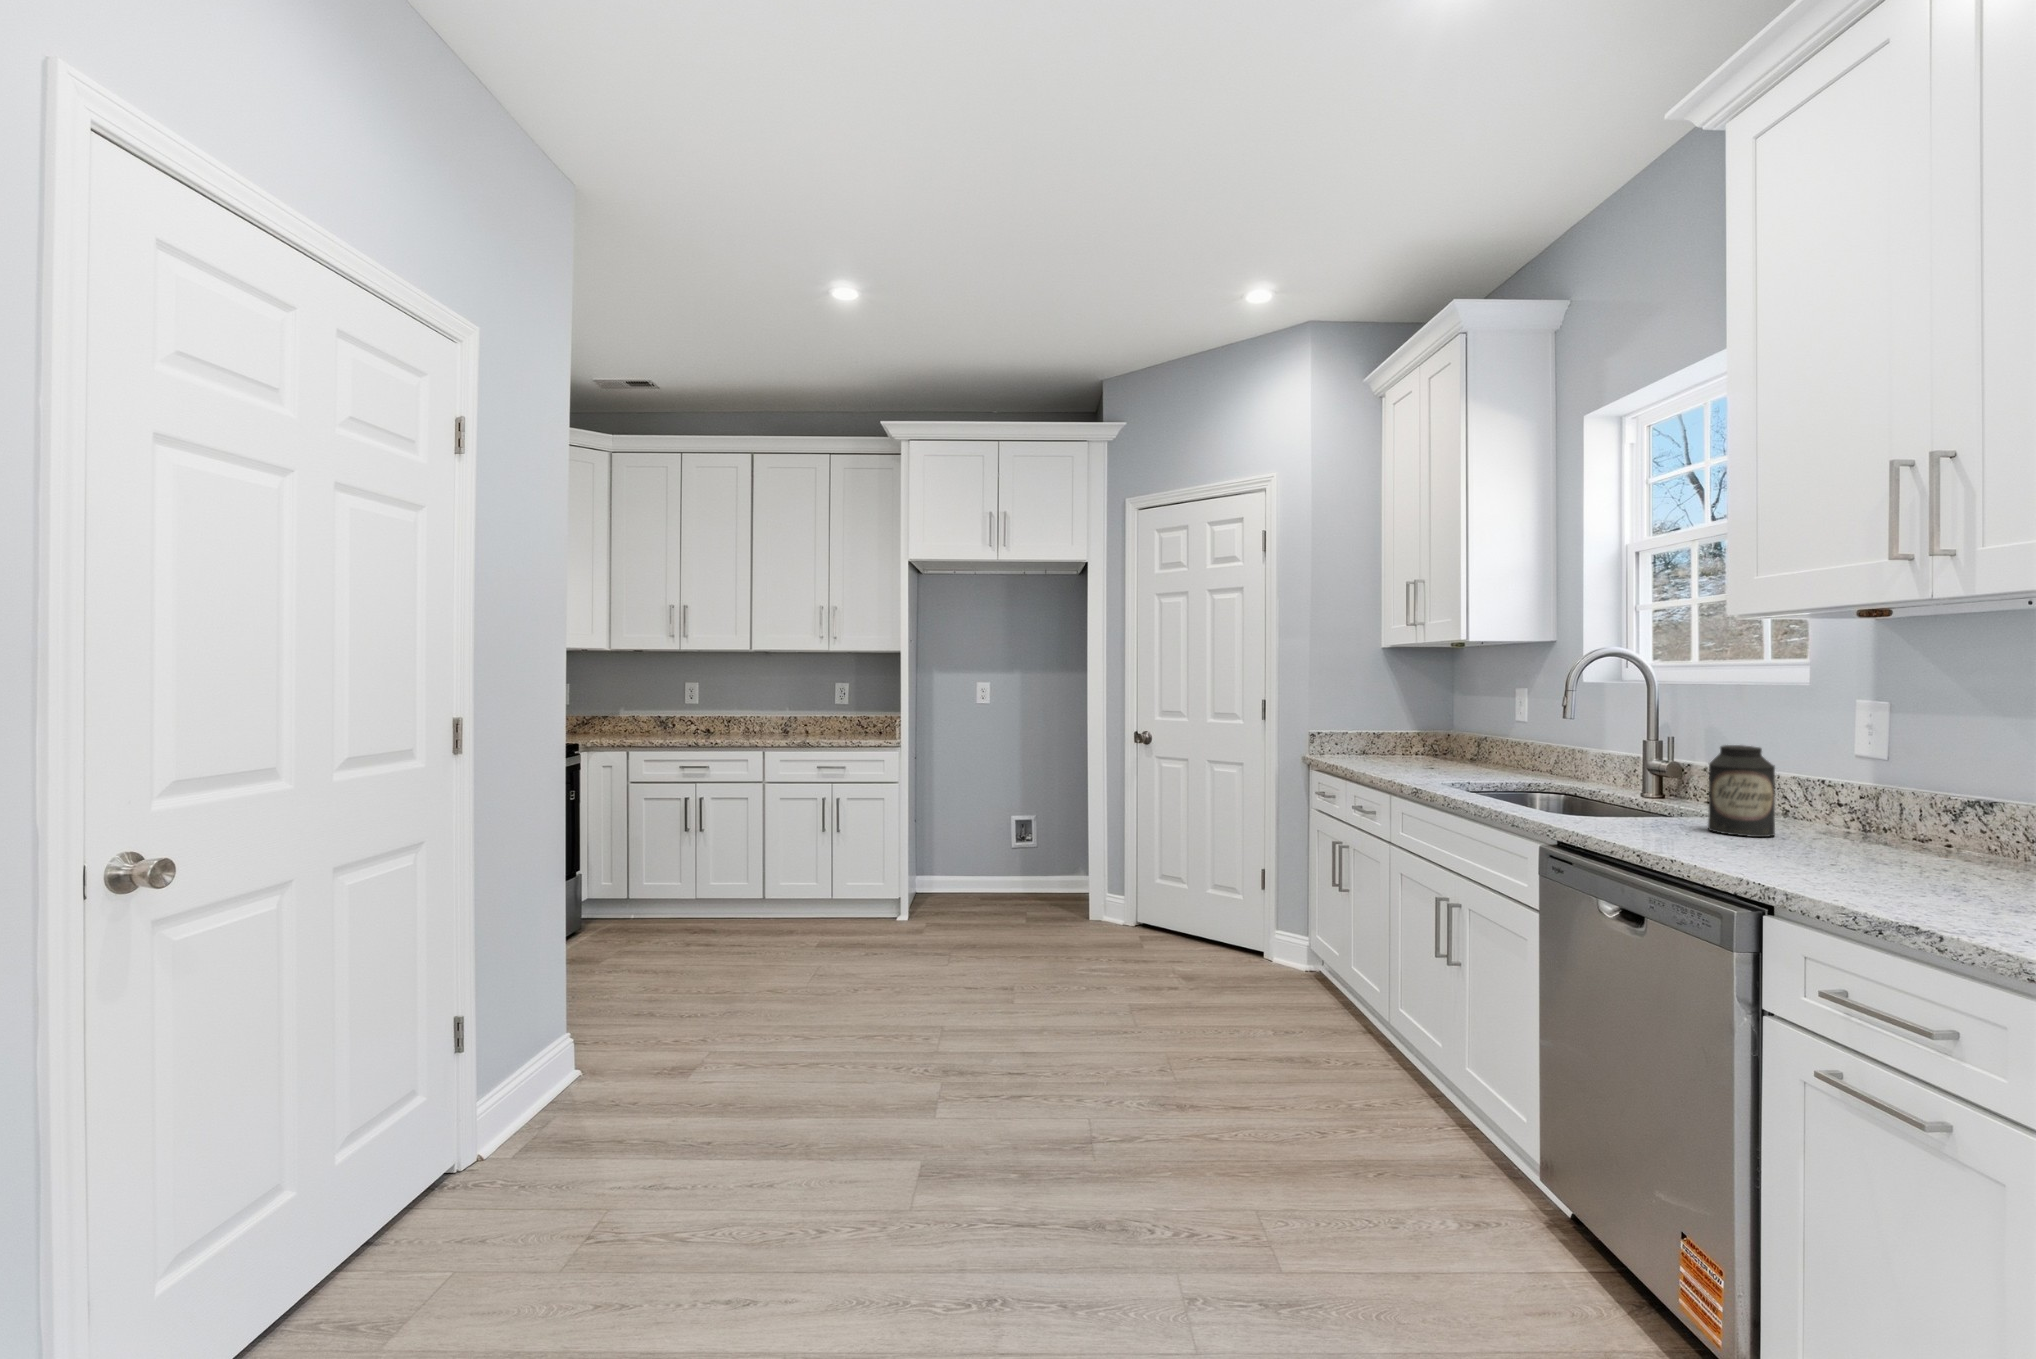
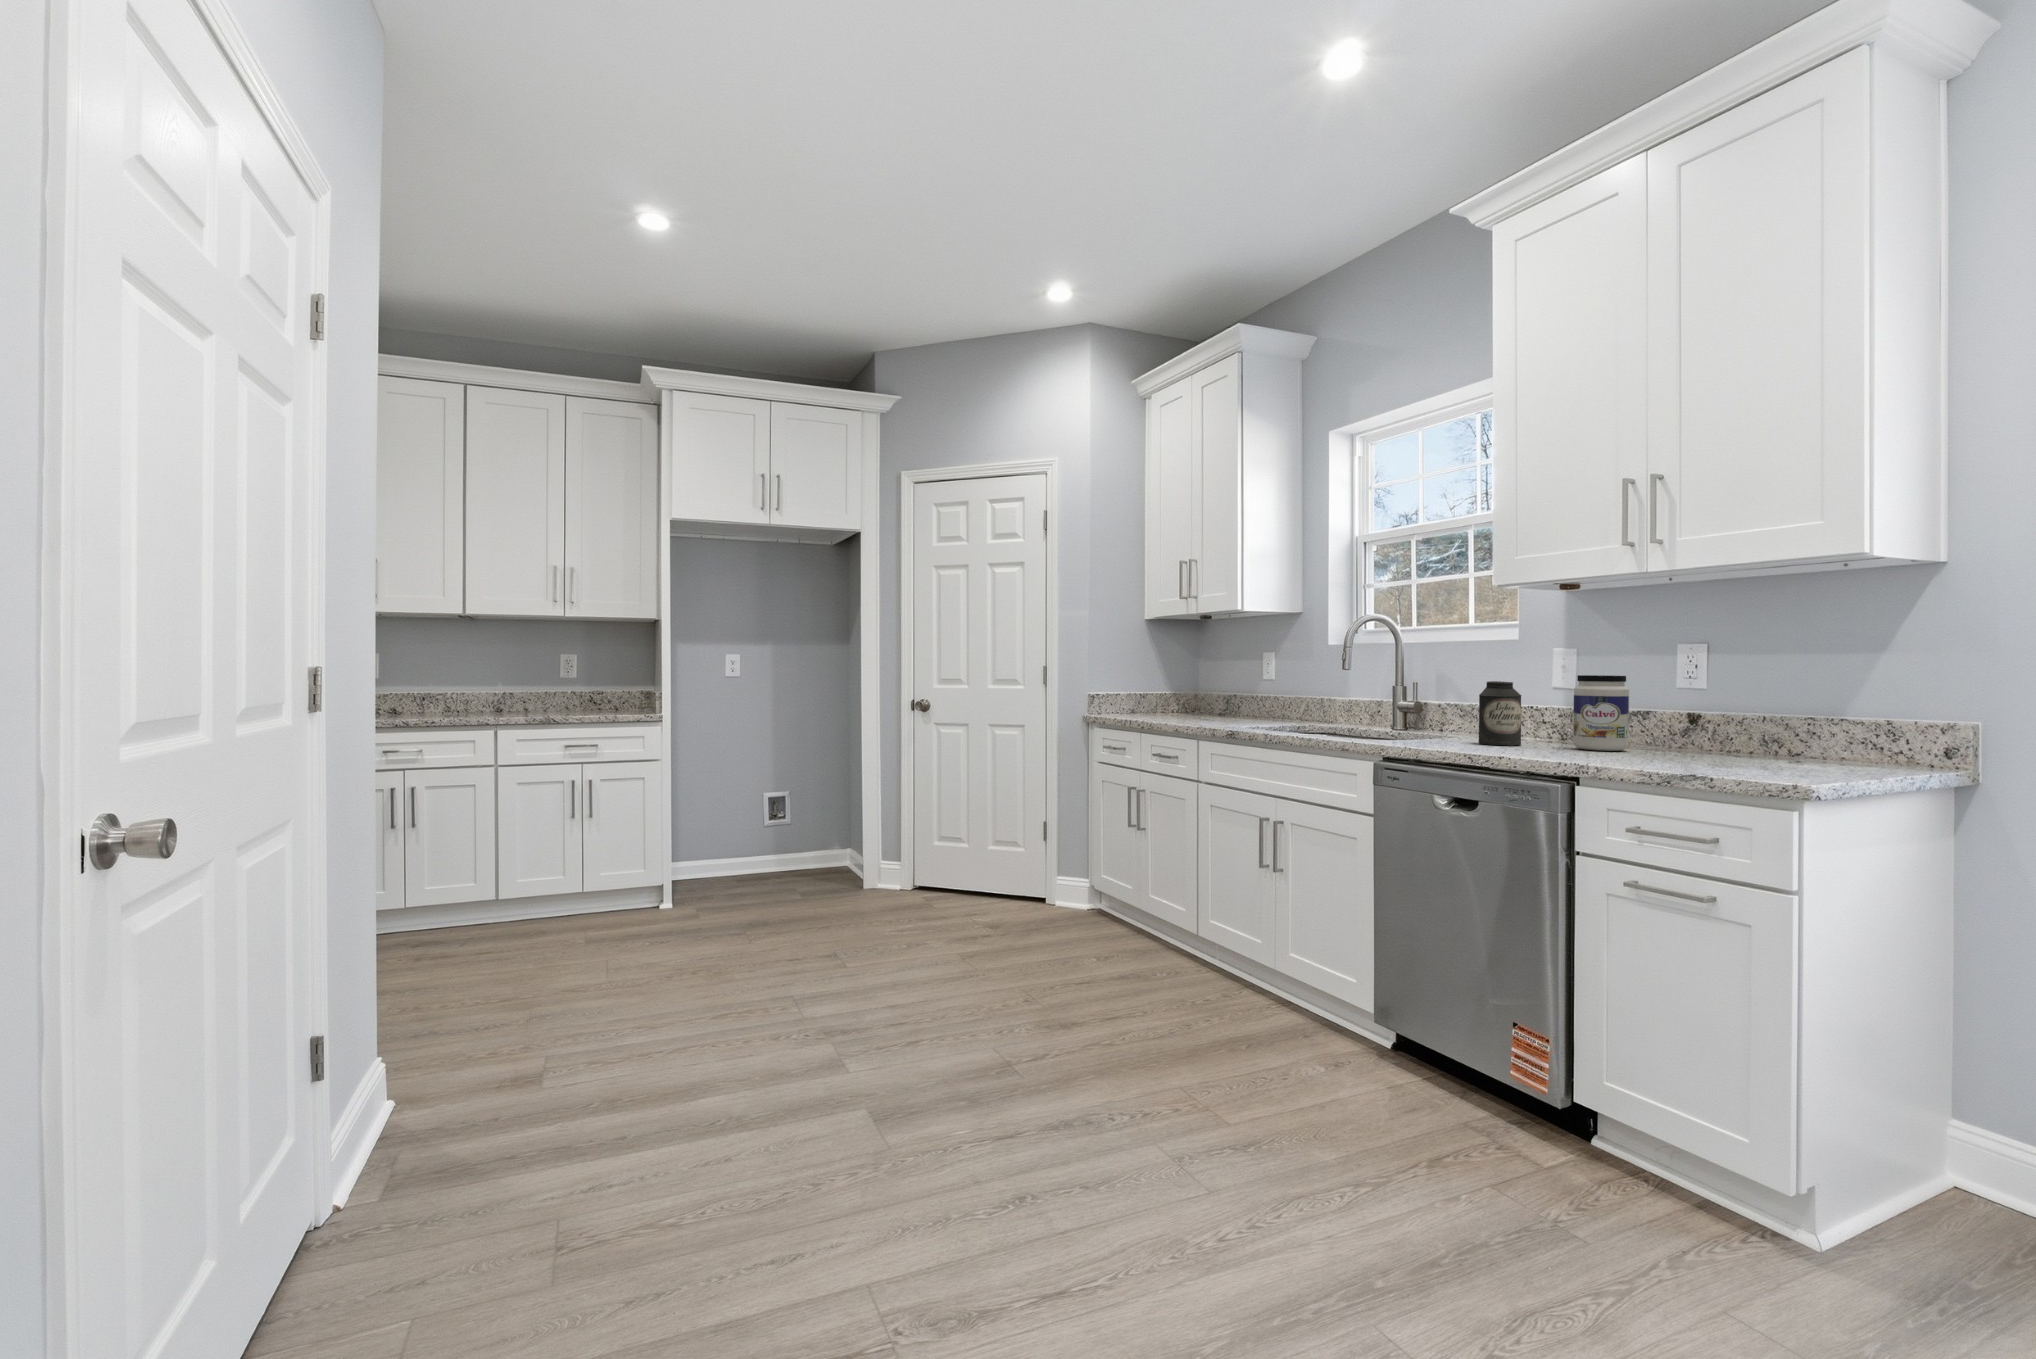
jar: none [1849,743,1945,859] -> present [1573,675,1629,751]

